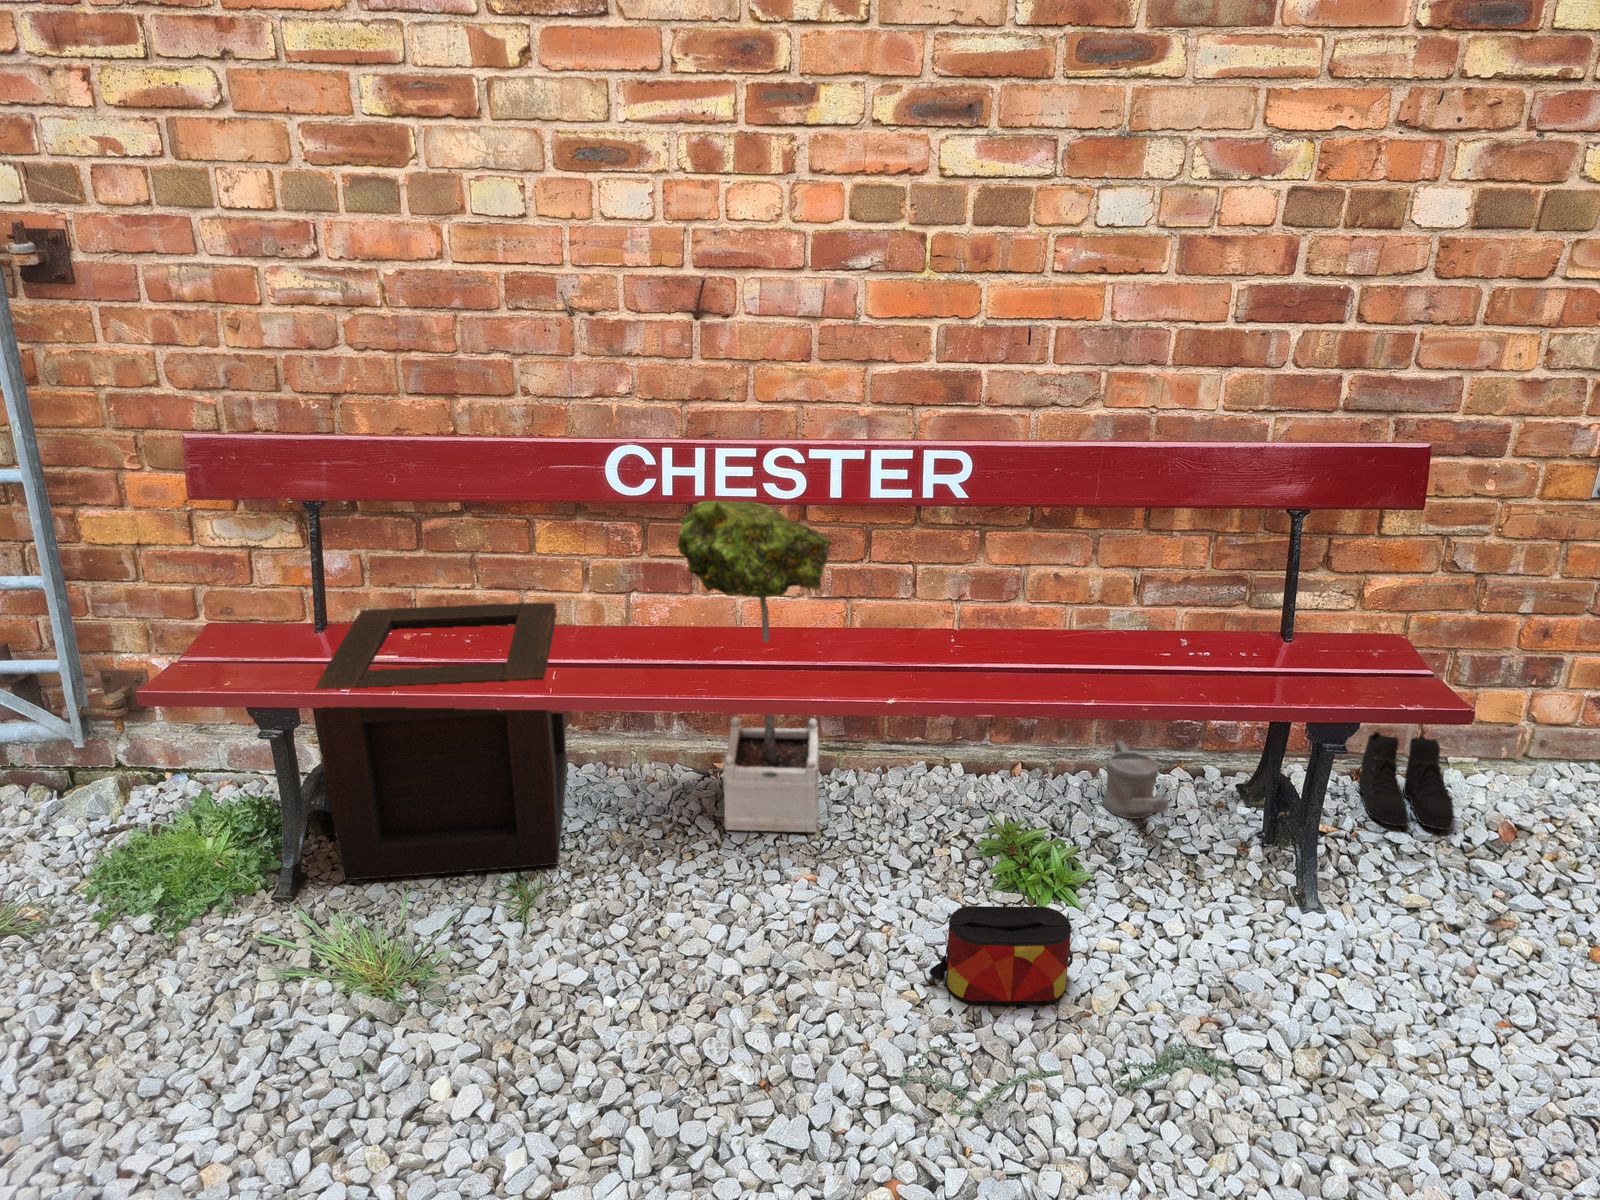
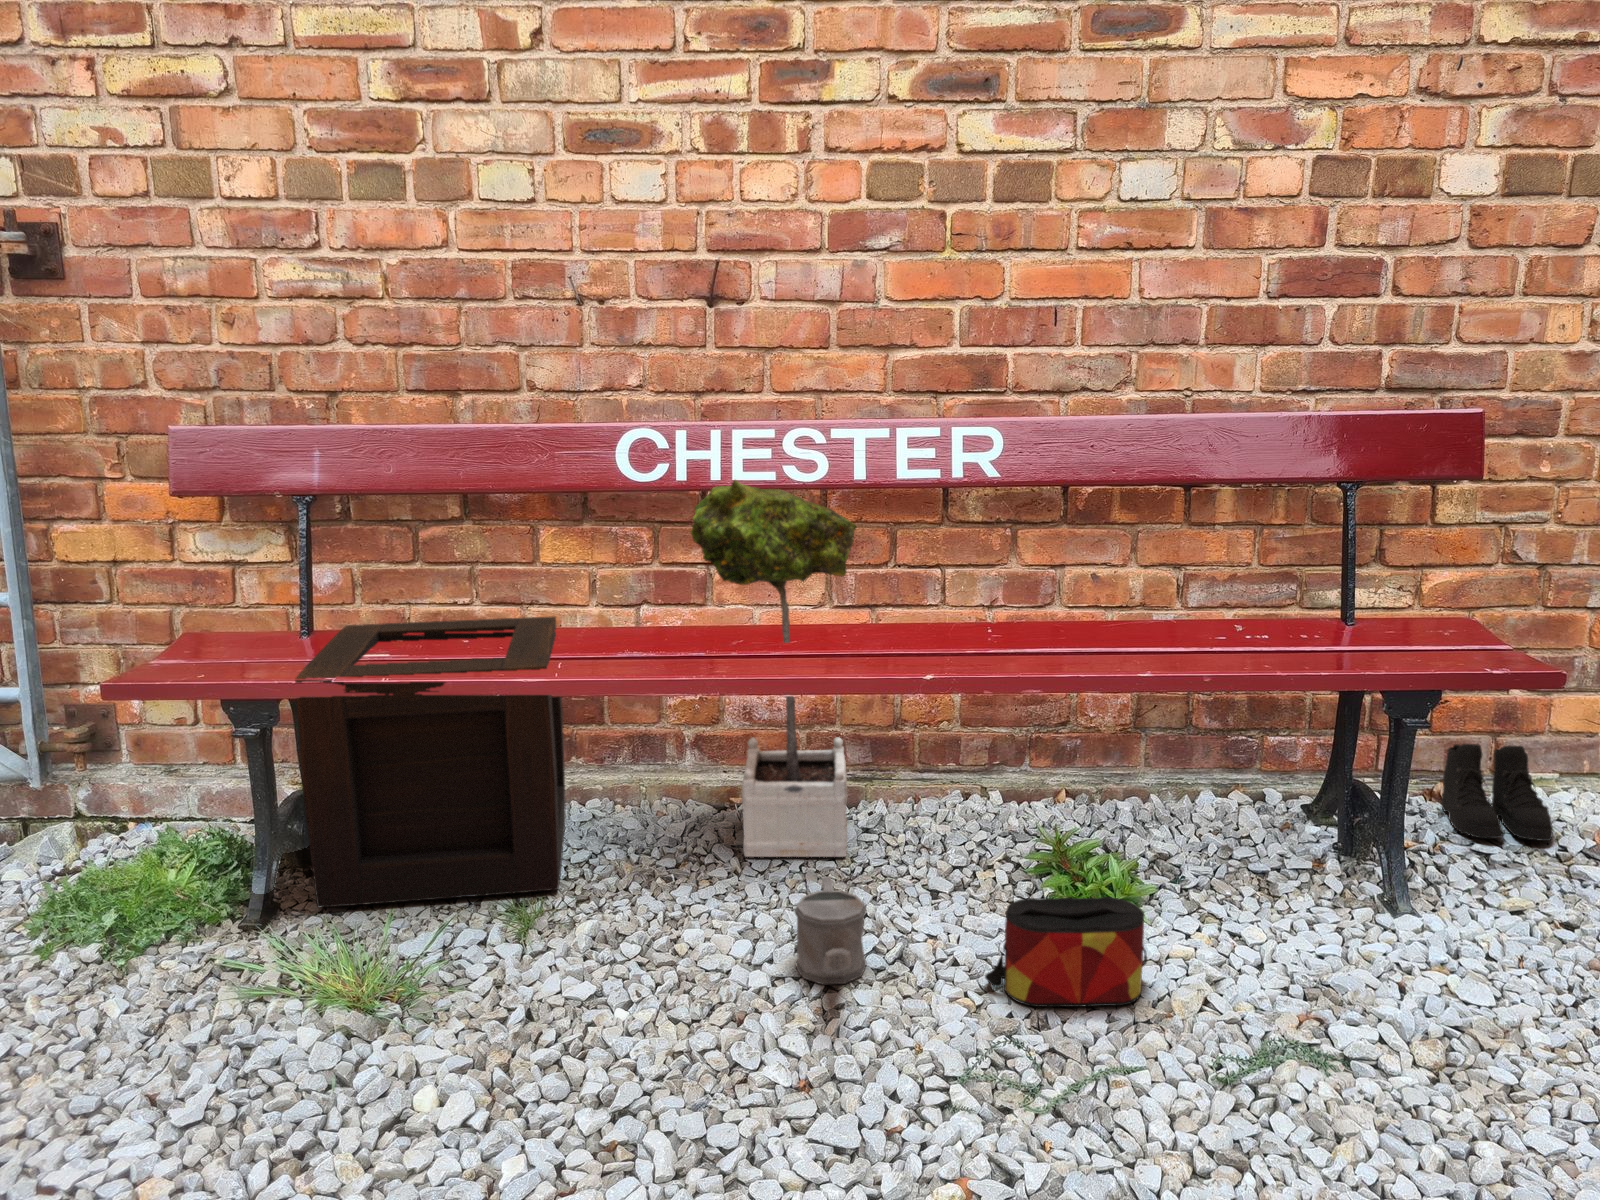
watering can: present [1103,740,1169,819] -> present [795,877,867,984]

